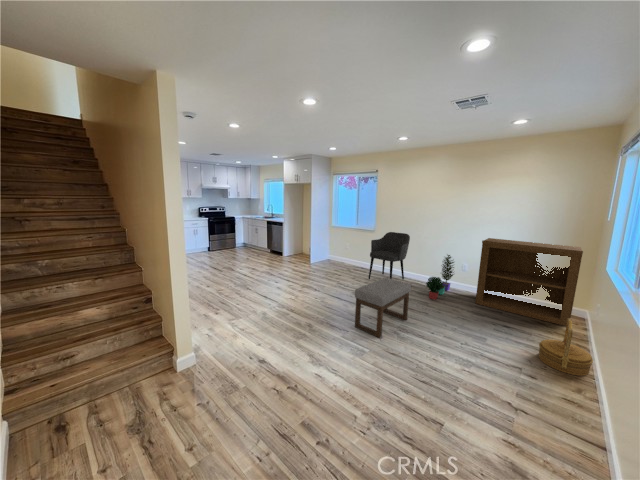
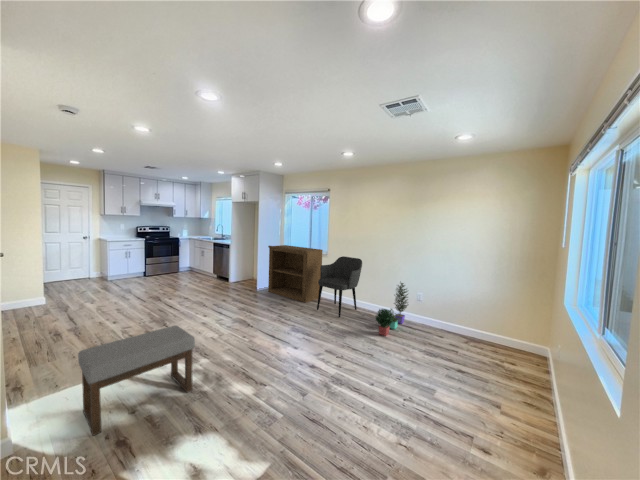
bookshelf: present [475,238,583,326] -> present [268,245,323,303]
ottoman: present [355,278,411,338] -> present [78,326,195,436]
woven basket: present [539,318,593,376] -> none [494,365,557,445]

